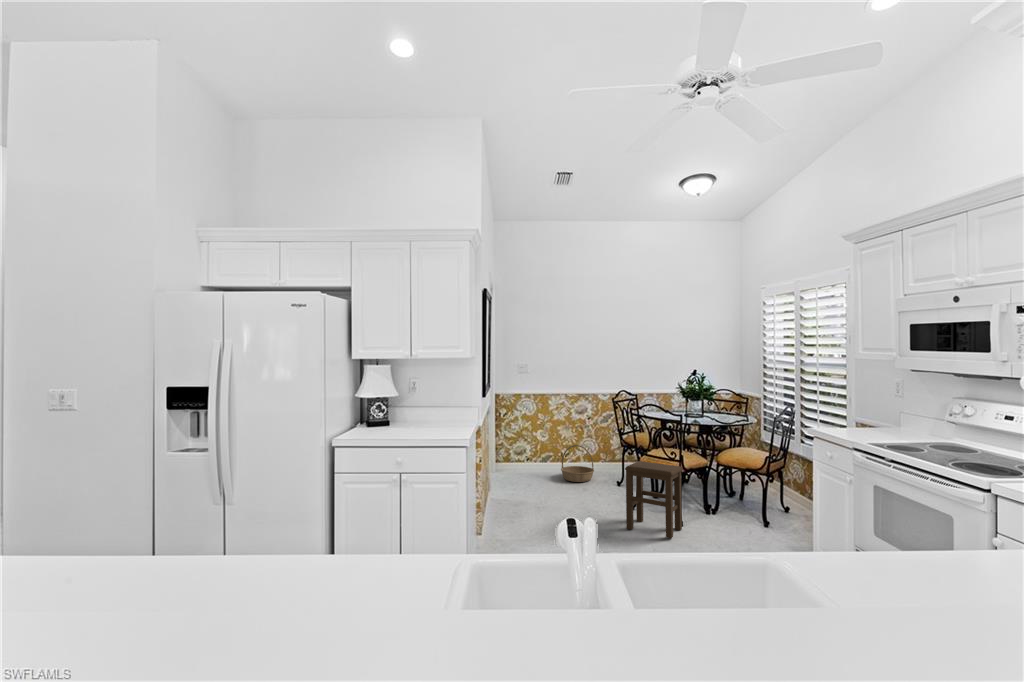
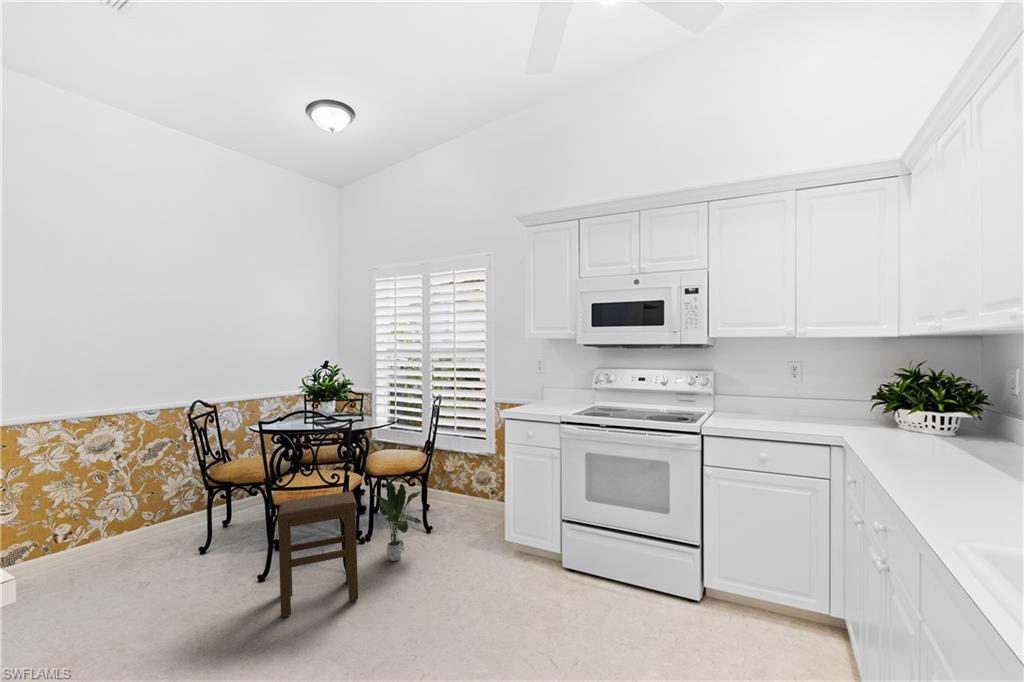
basket: present [561,445,594,482] -> none [67,508,147,580]
potted plant: none [704,469,746,531] -> present [373,482,422,561]

